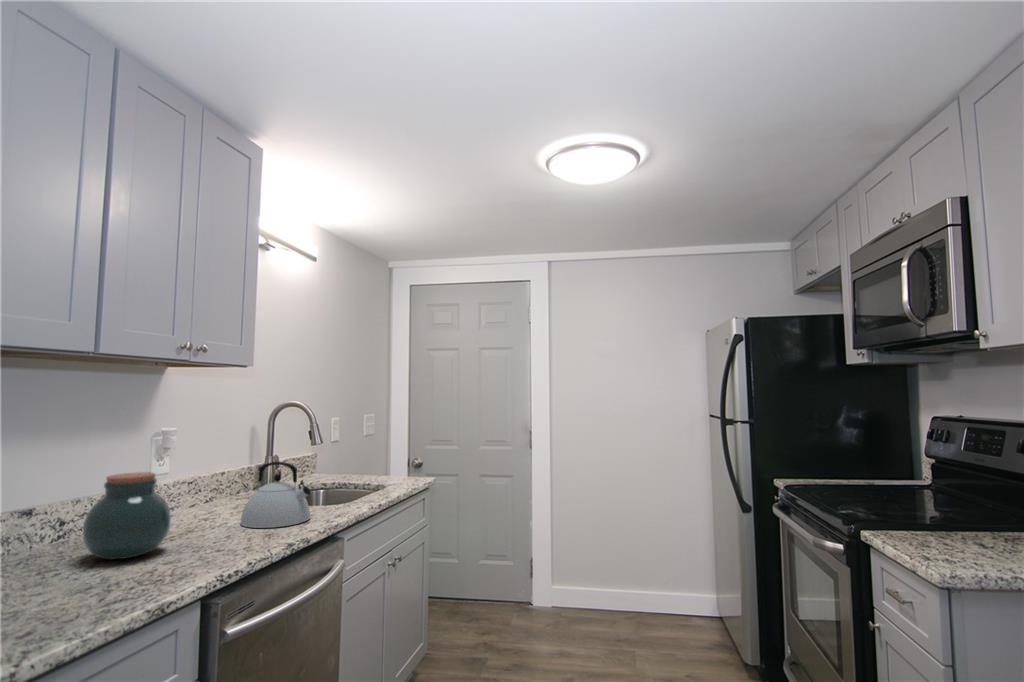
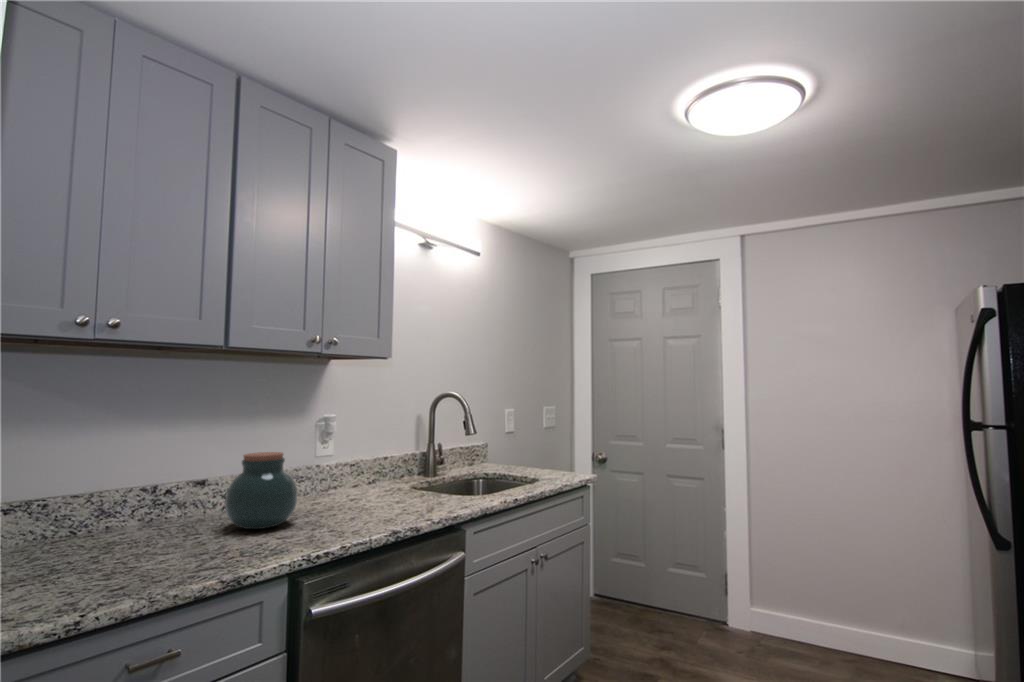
kettle: present [240,462,310,528] -> none [373,449,438,513]

